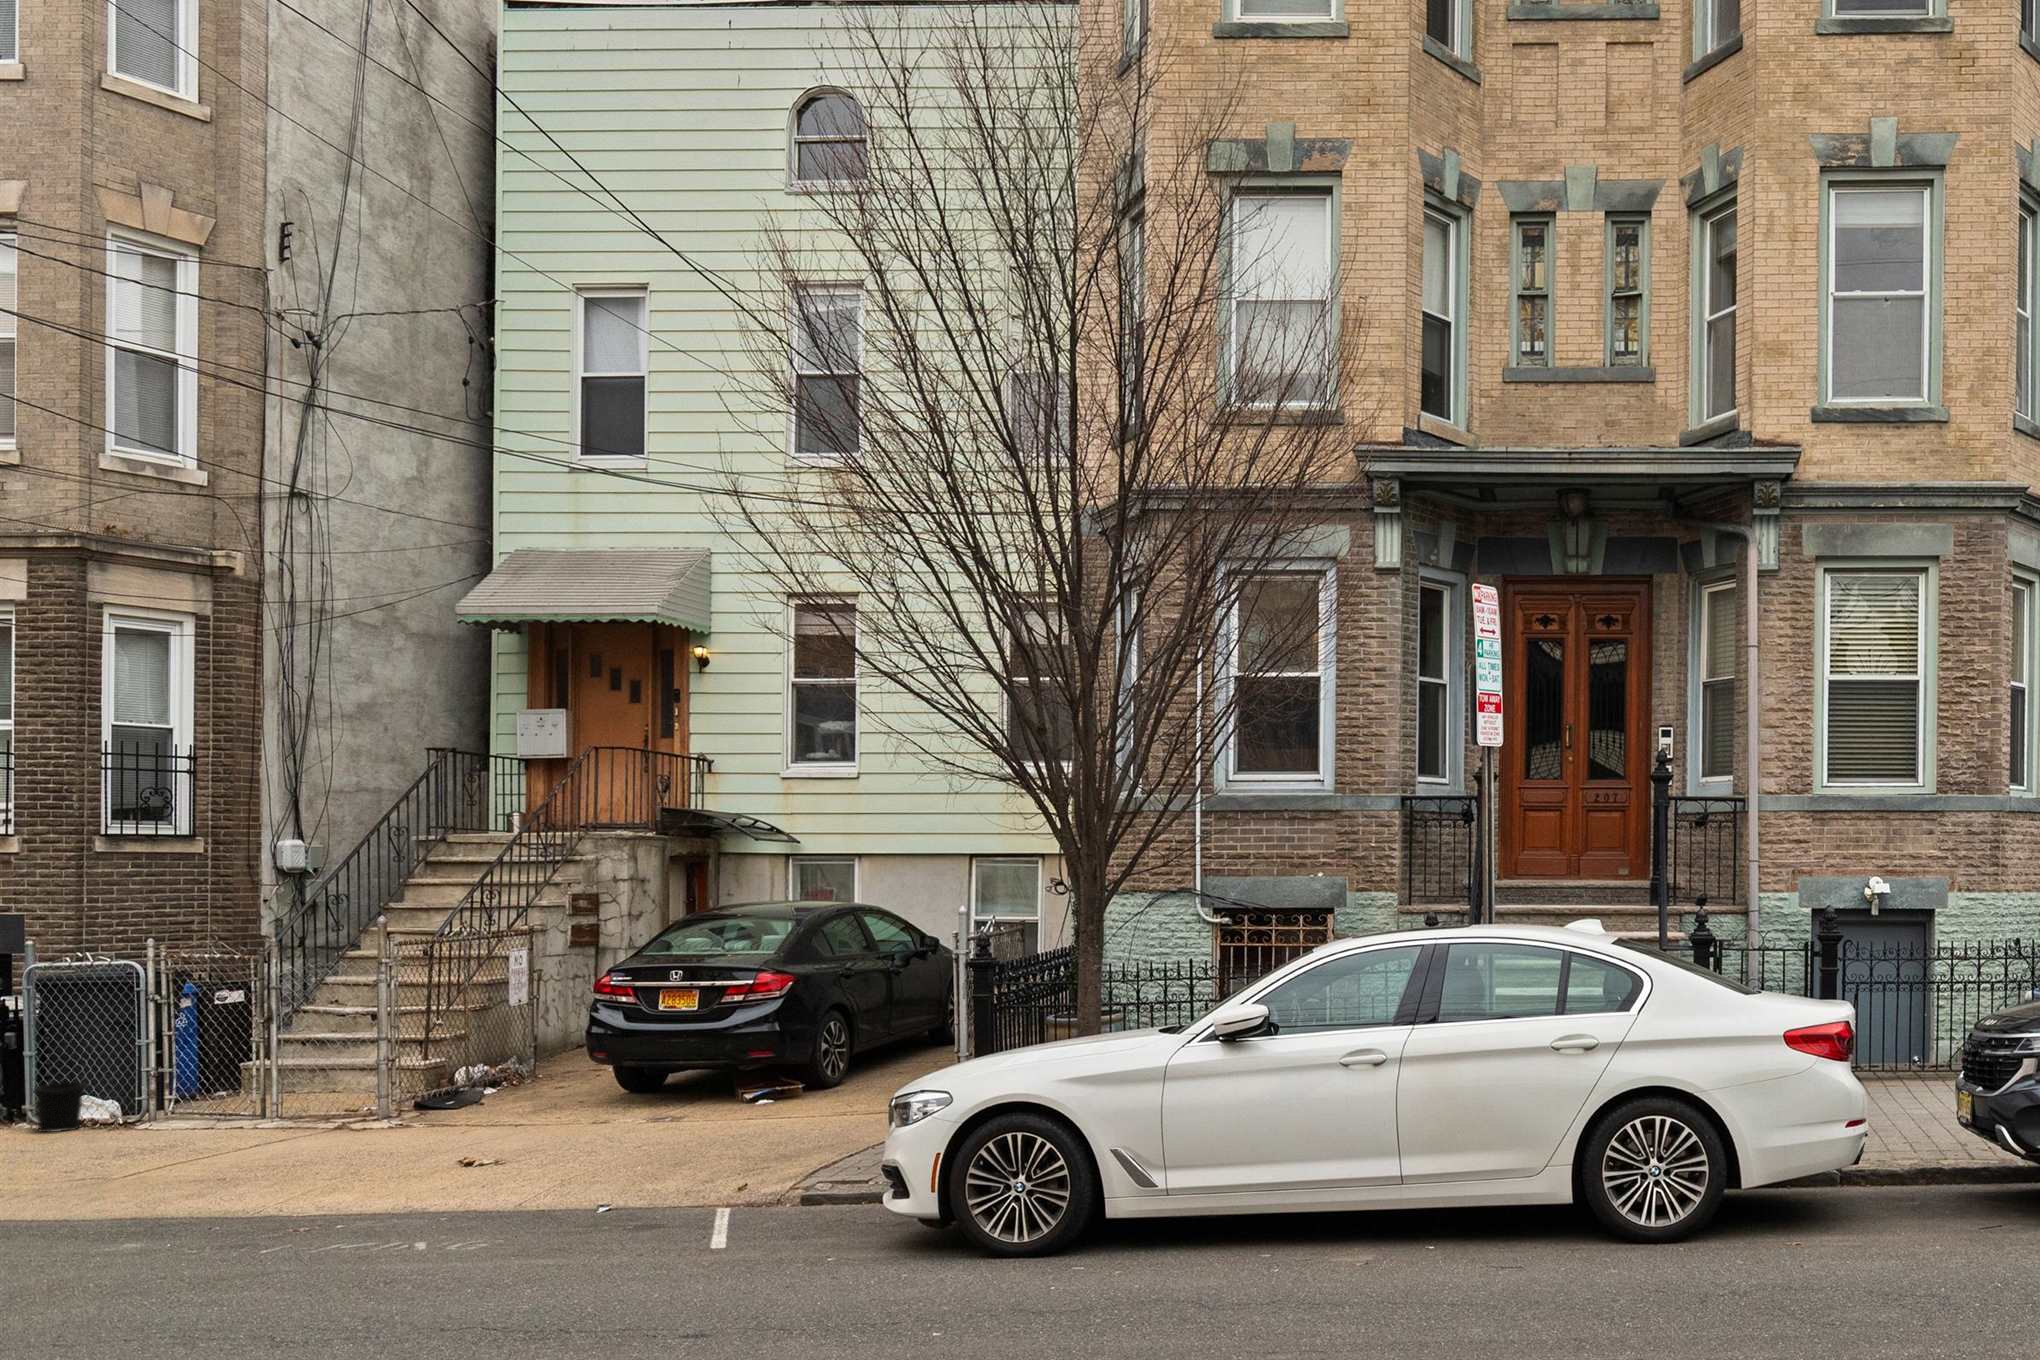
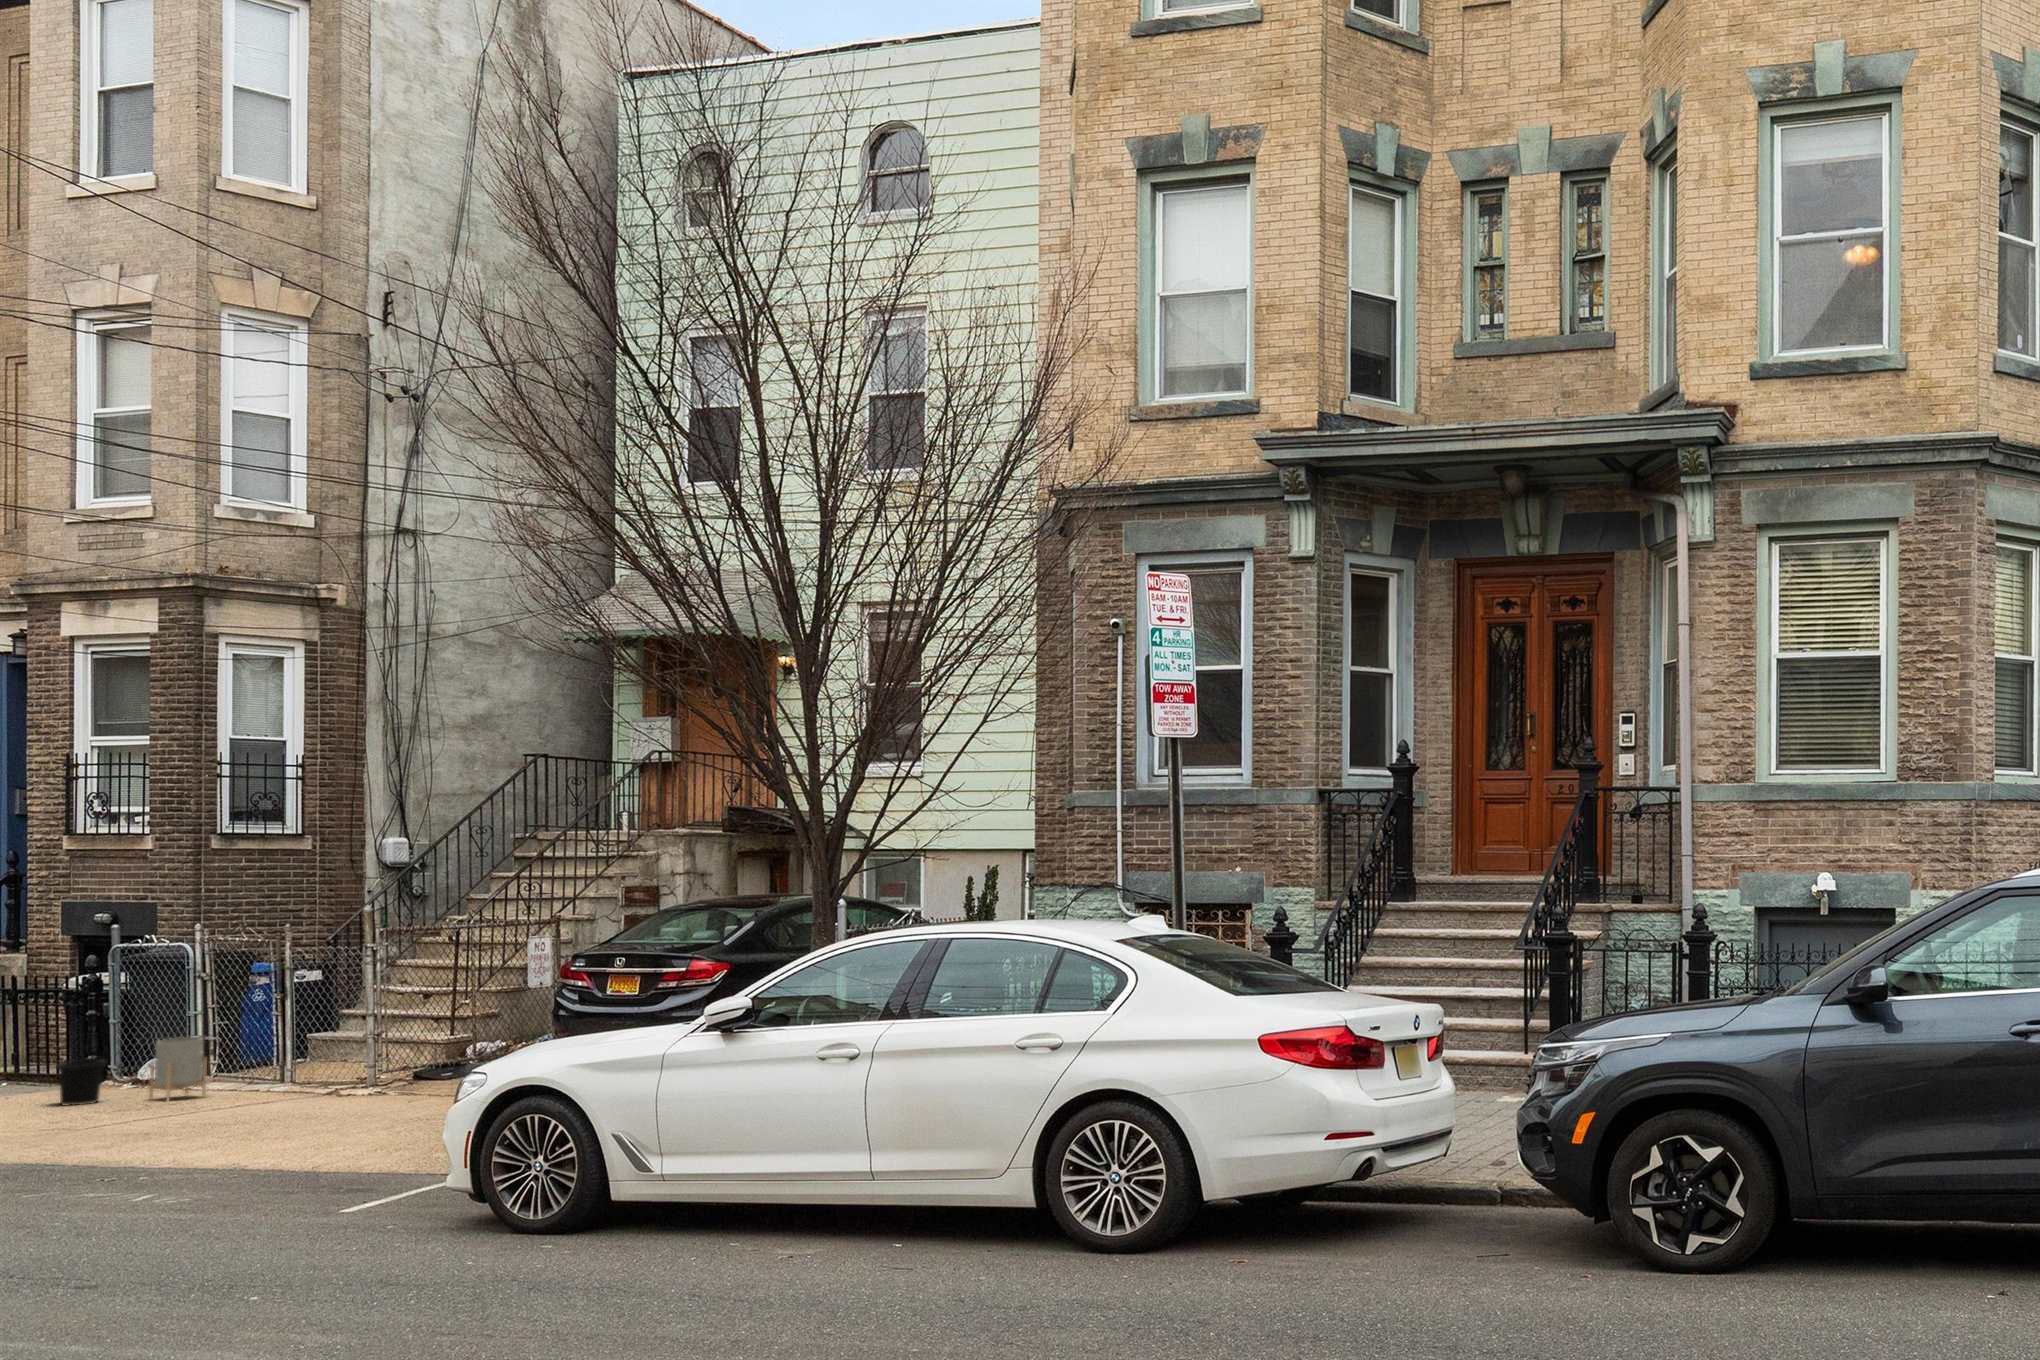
planter: none [135,1055,200,1126] -> present [149,1037,207,1101]

